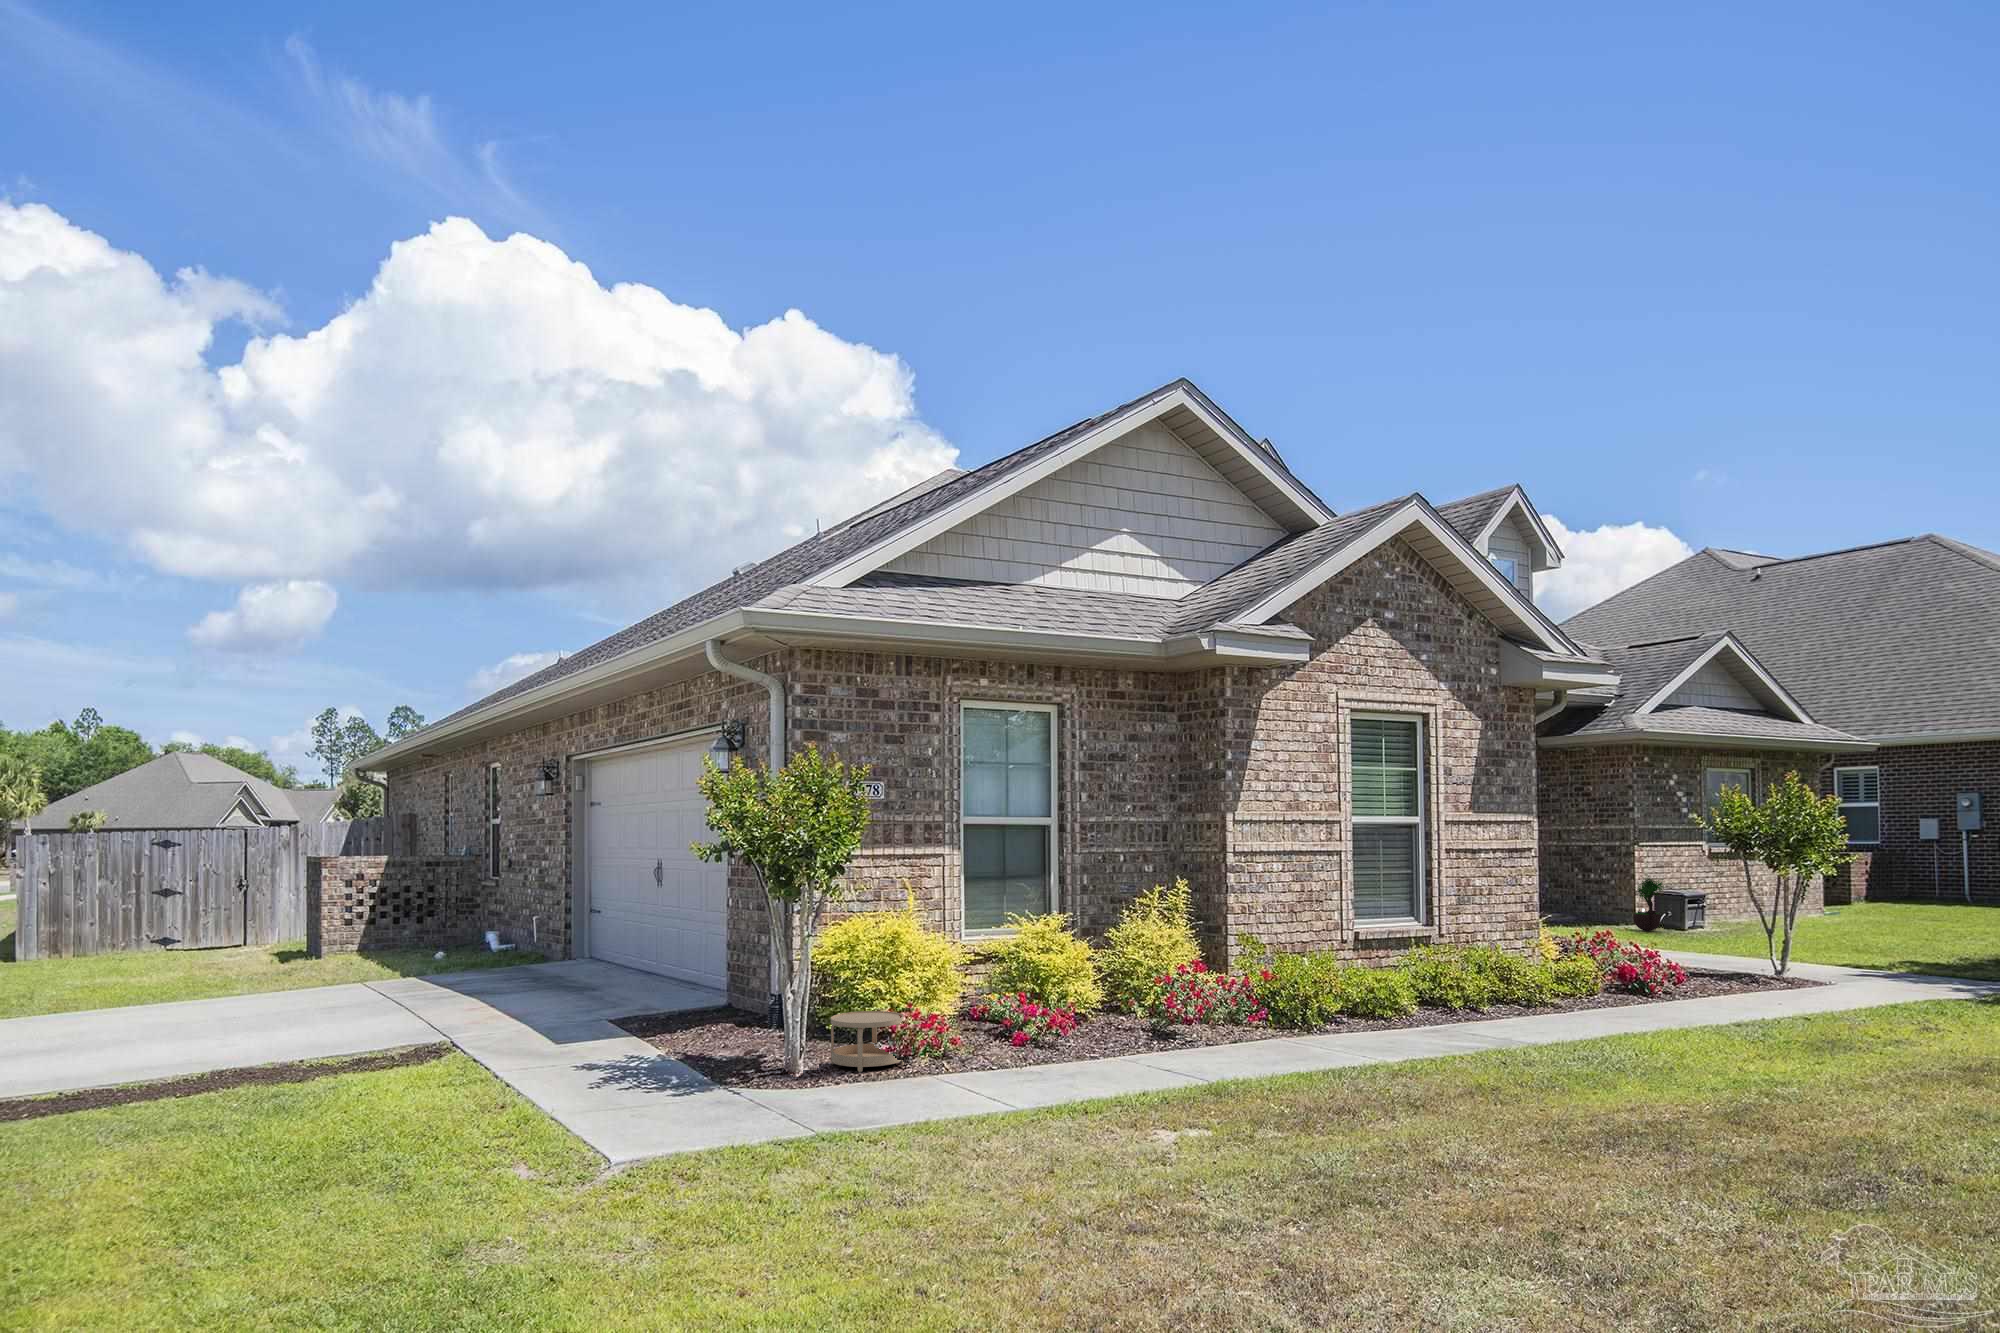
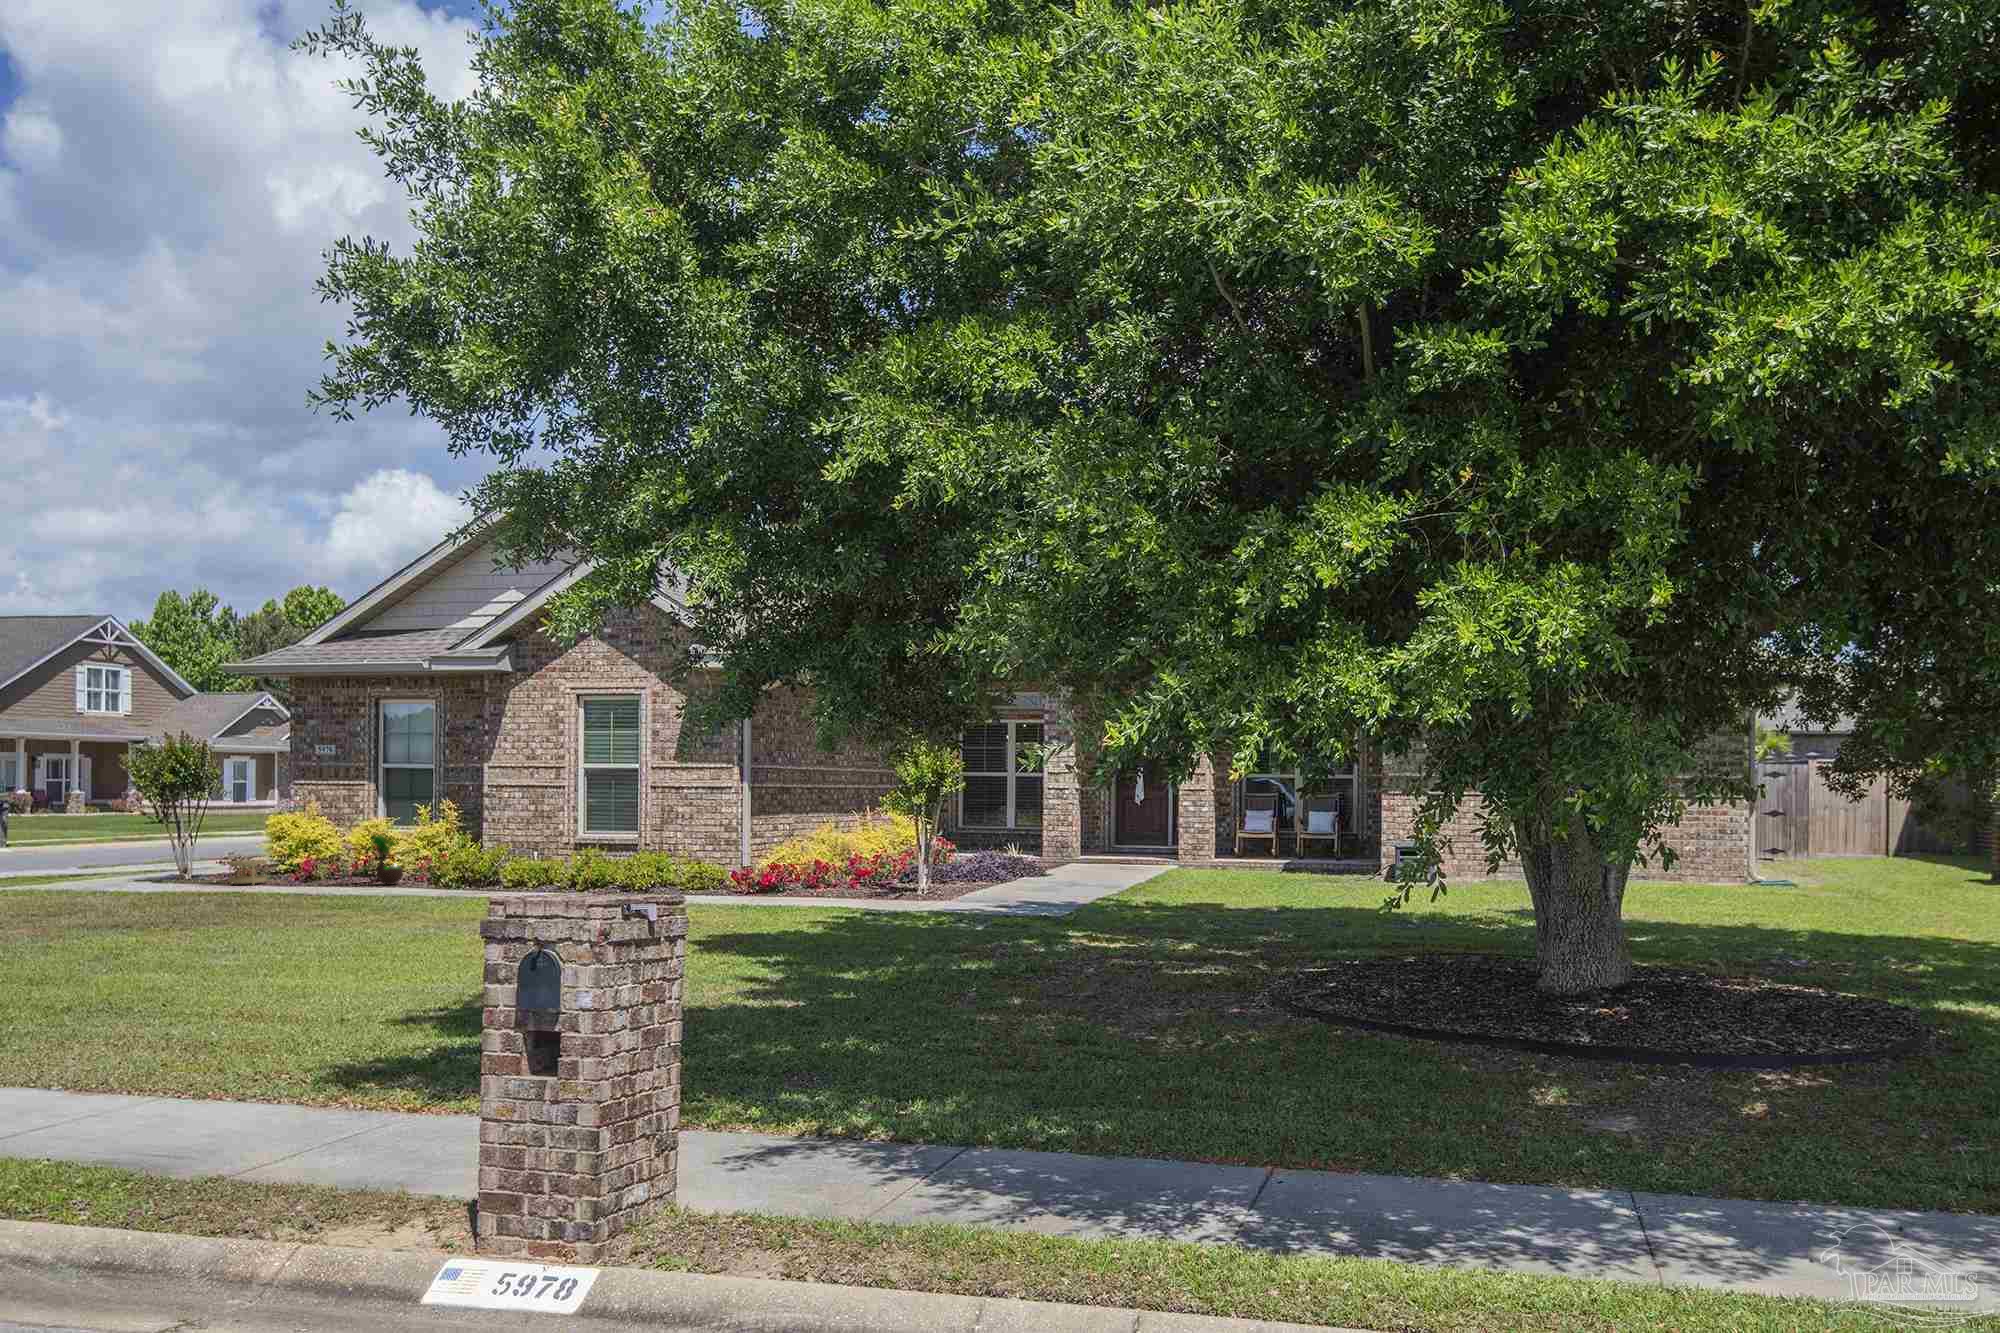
potted tree: present [1633,878,1664,931] -> present [369,834,403,885]

